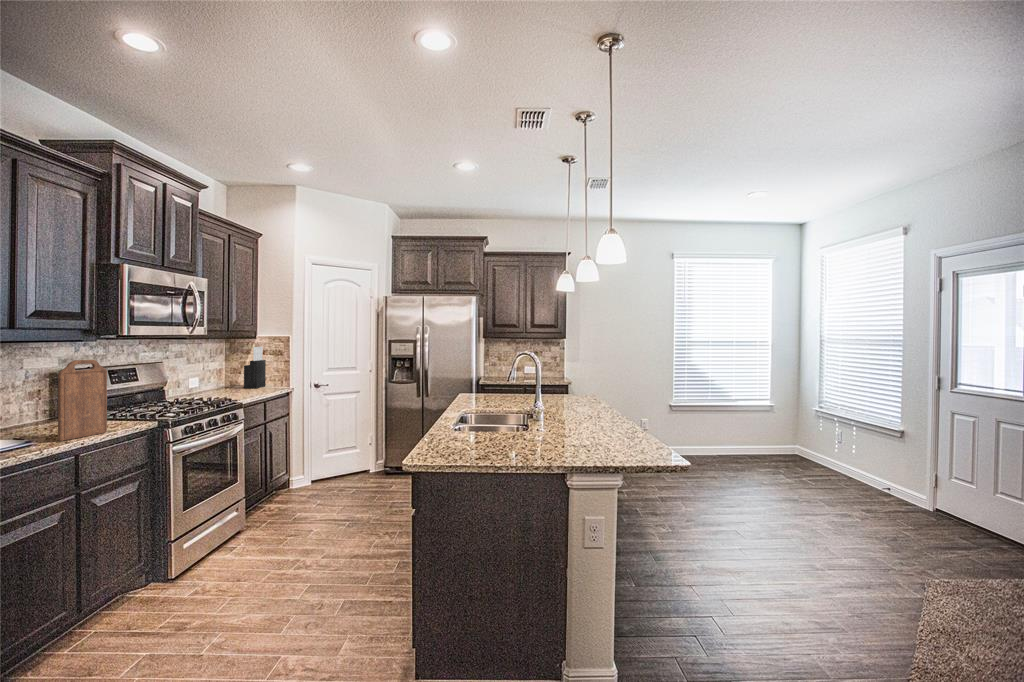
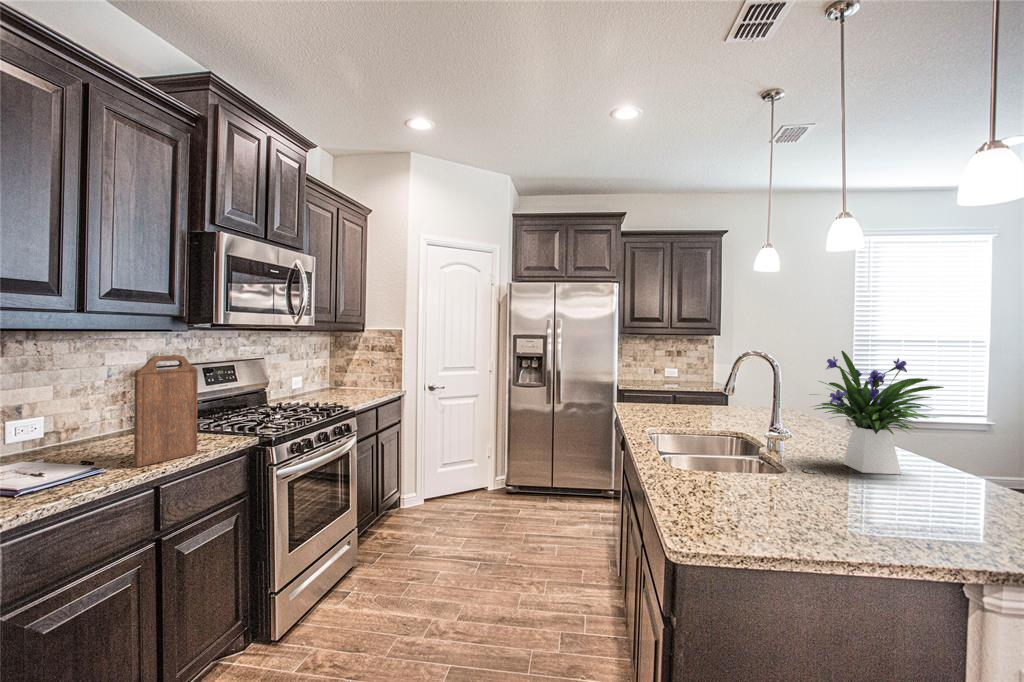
knife block: present [244,347,266,388] -> none [351,341,374,390]
flower arrangement: none [547,351,618,428] -> present [814,351,944,474]

